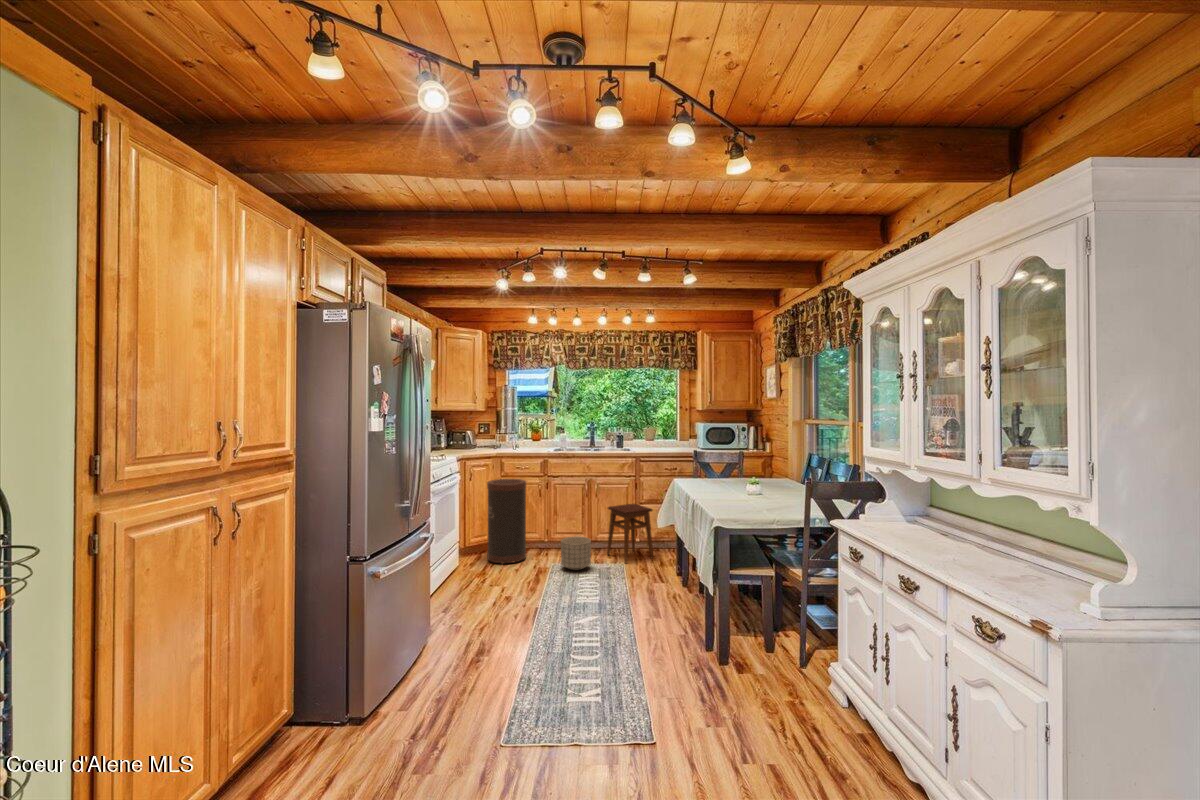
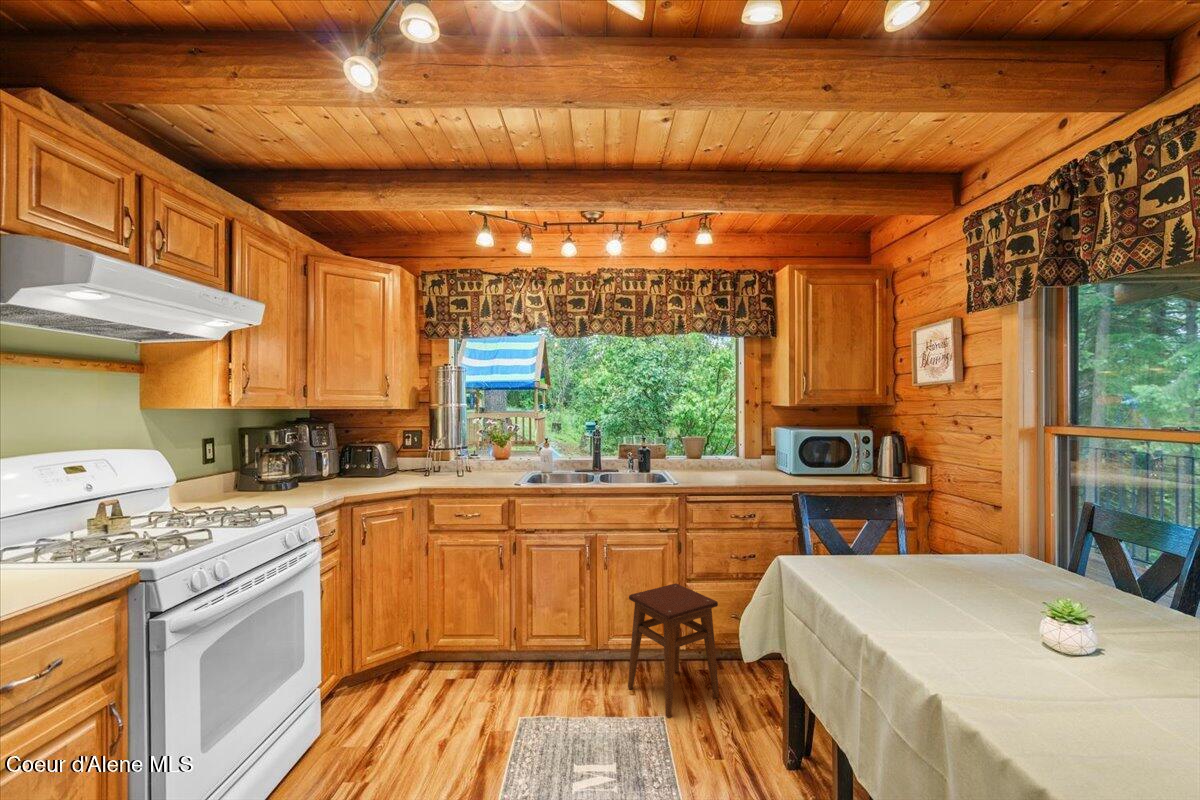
trash can: present [487,479,526,564] -> none [391,540,471,723]
planter: present [561,536,591,570] -> none [537,665,599,748]

